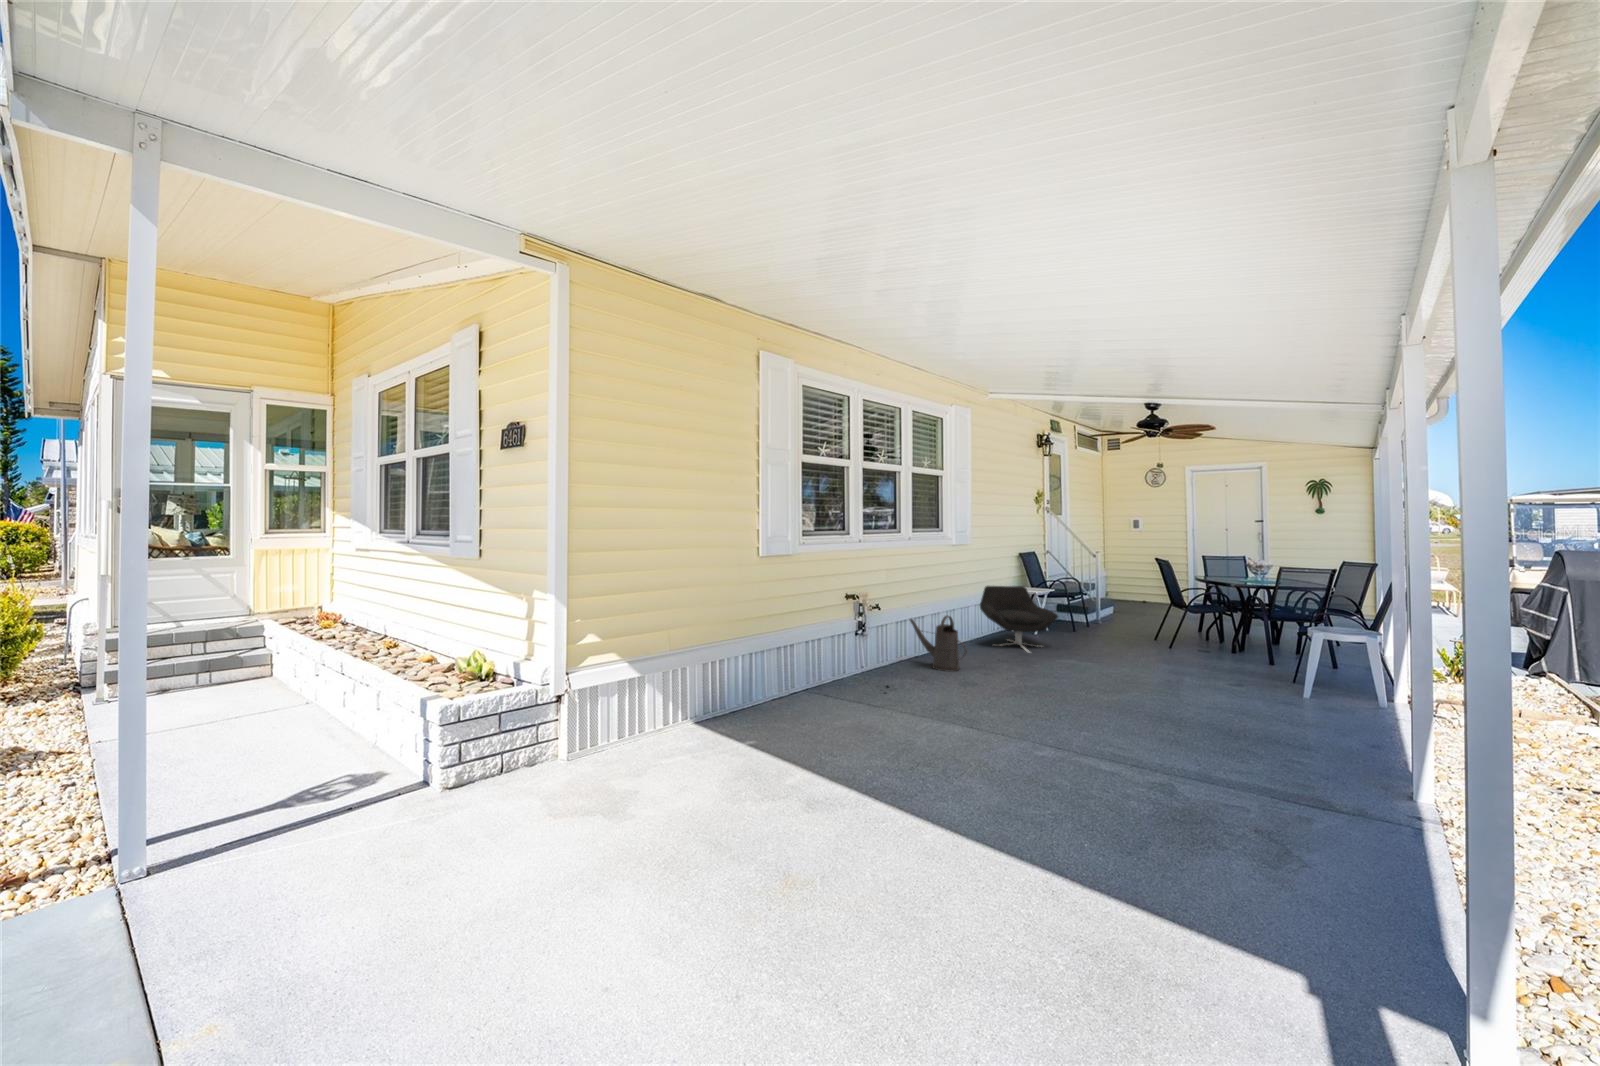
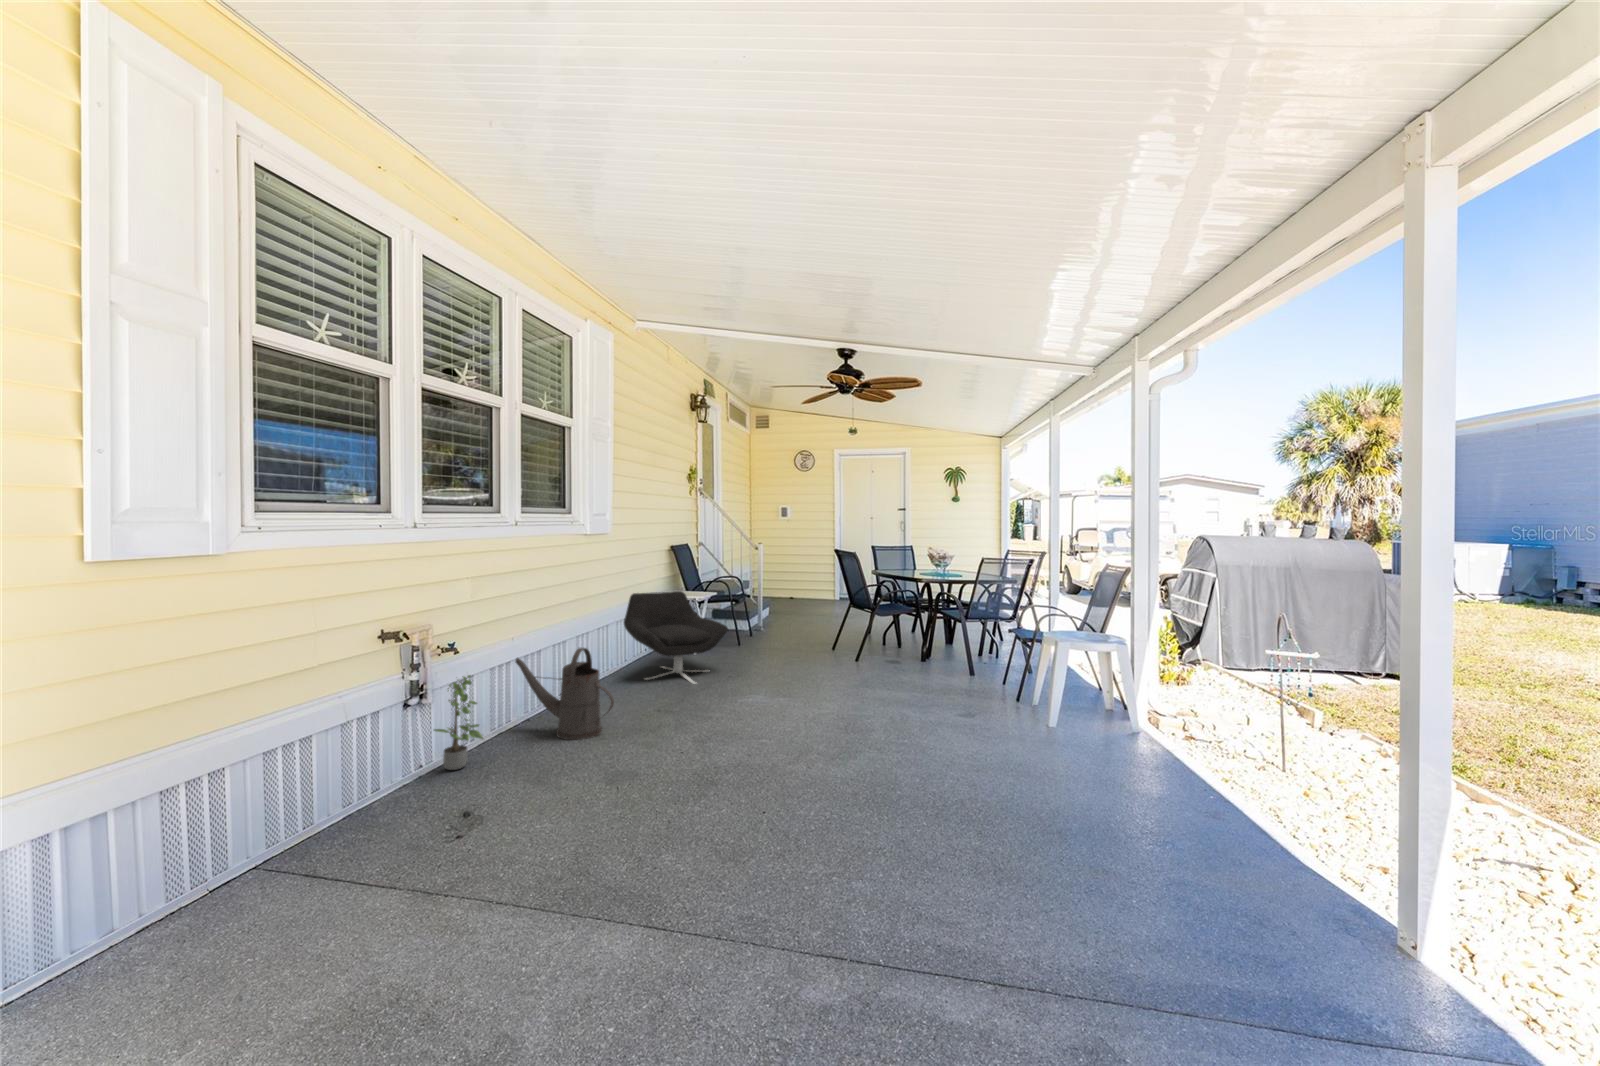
potted plant: none [868,621,893,673] -> present [434,675,483,770]

